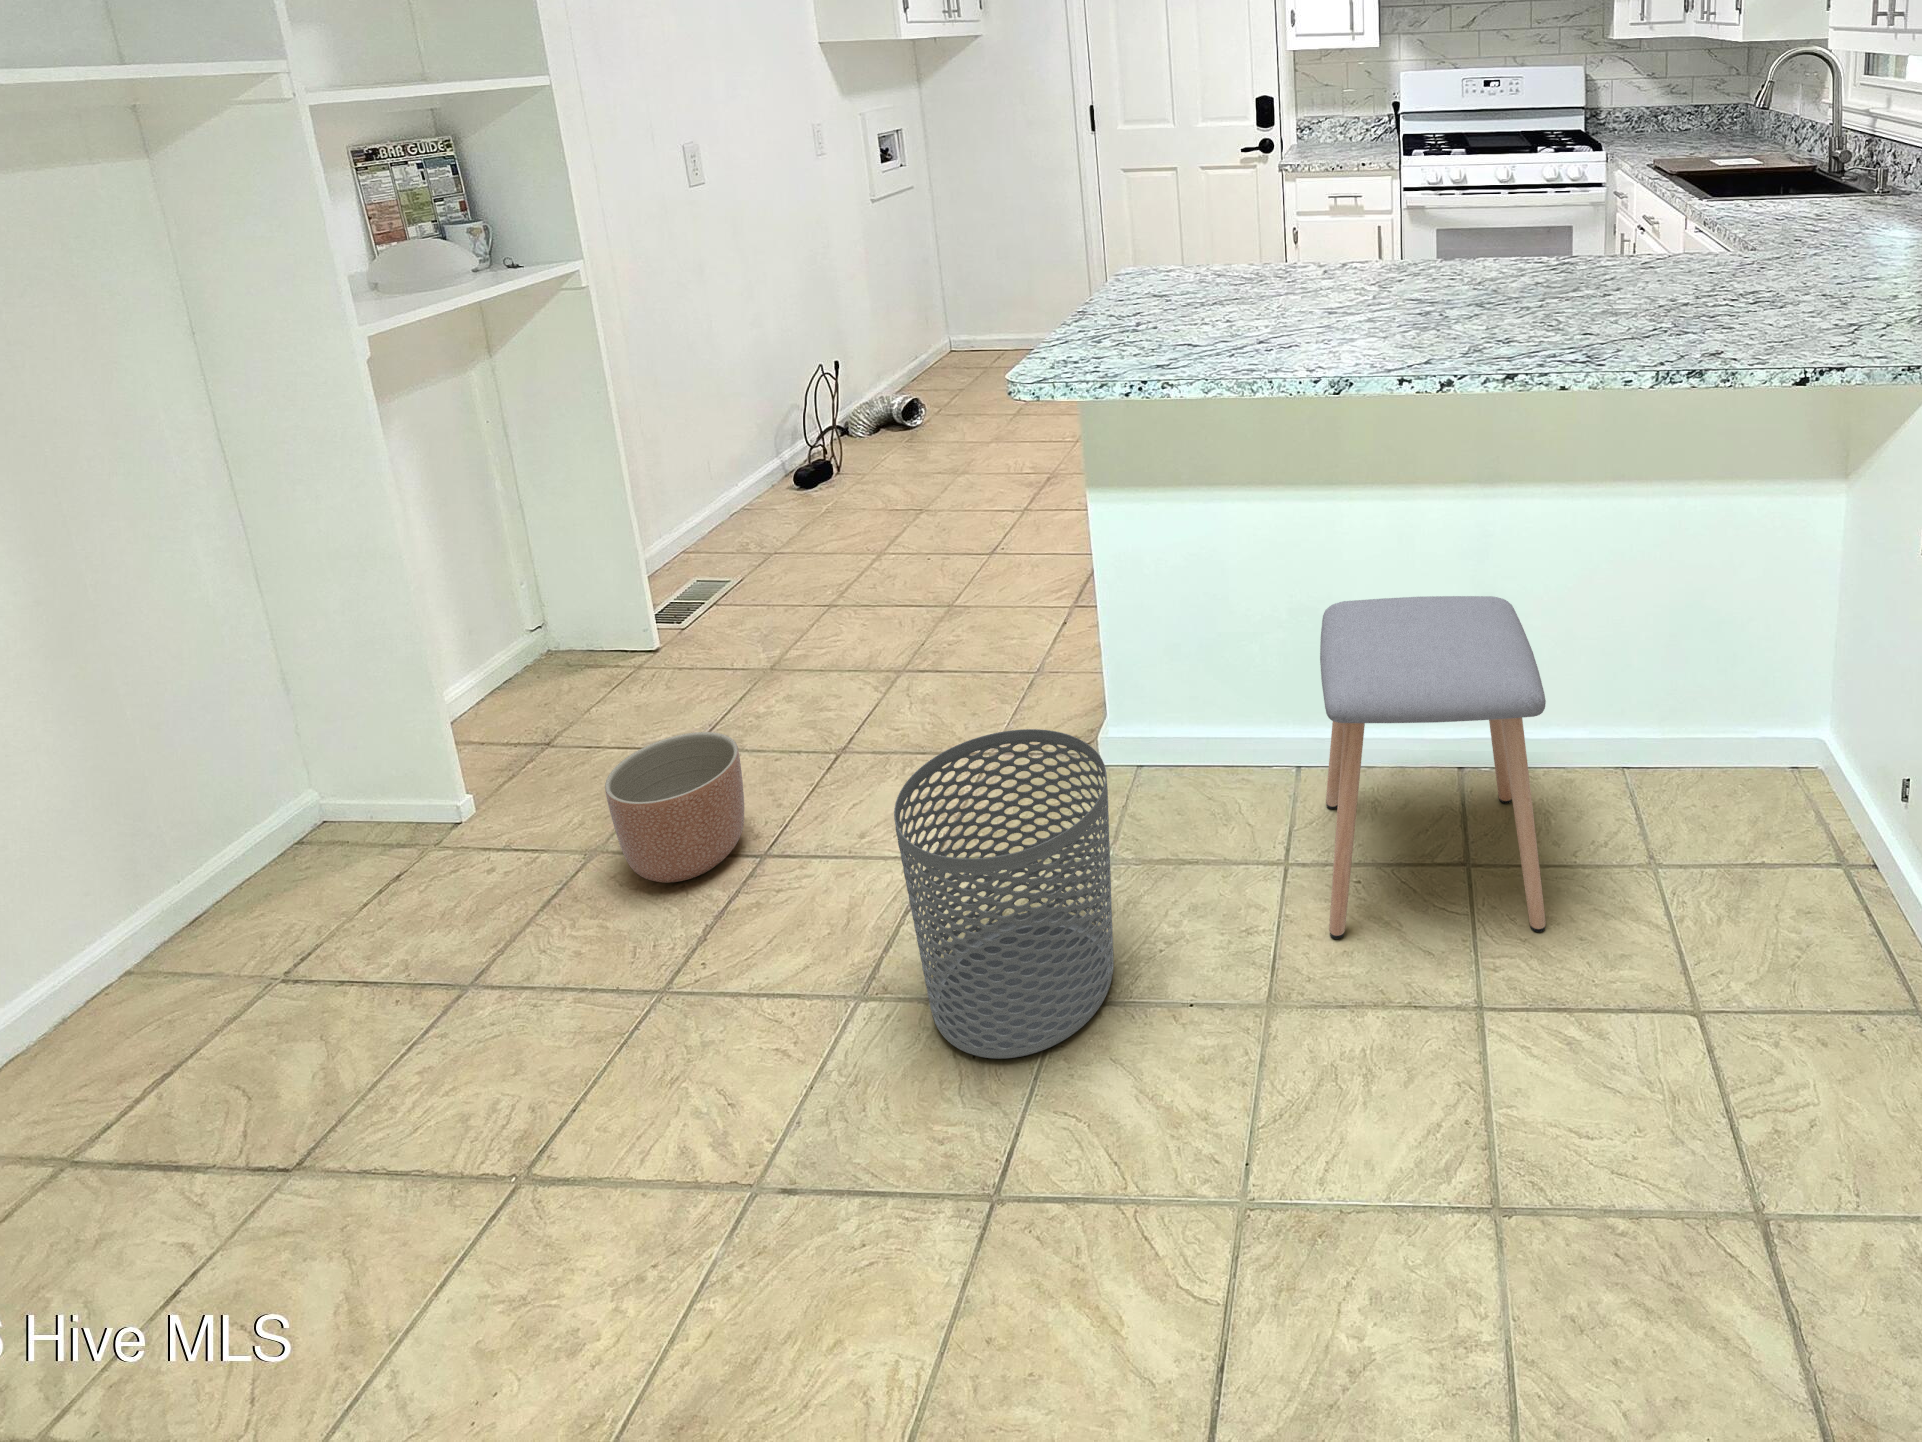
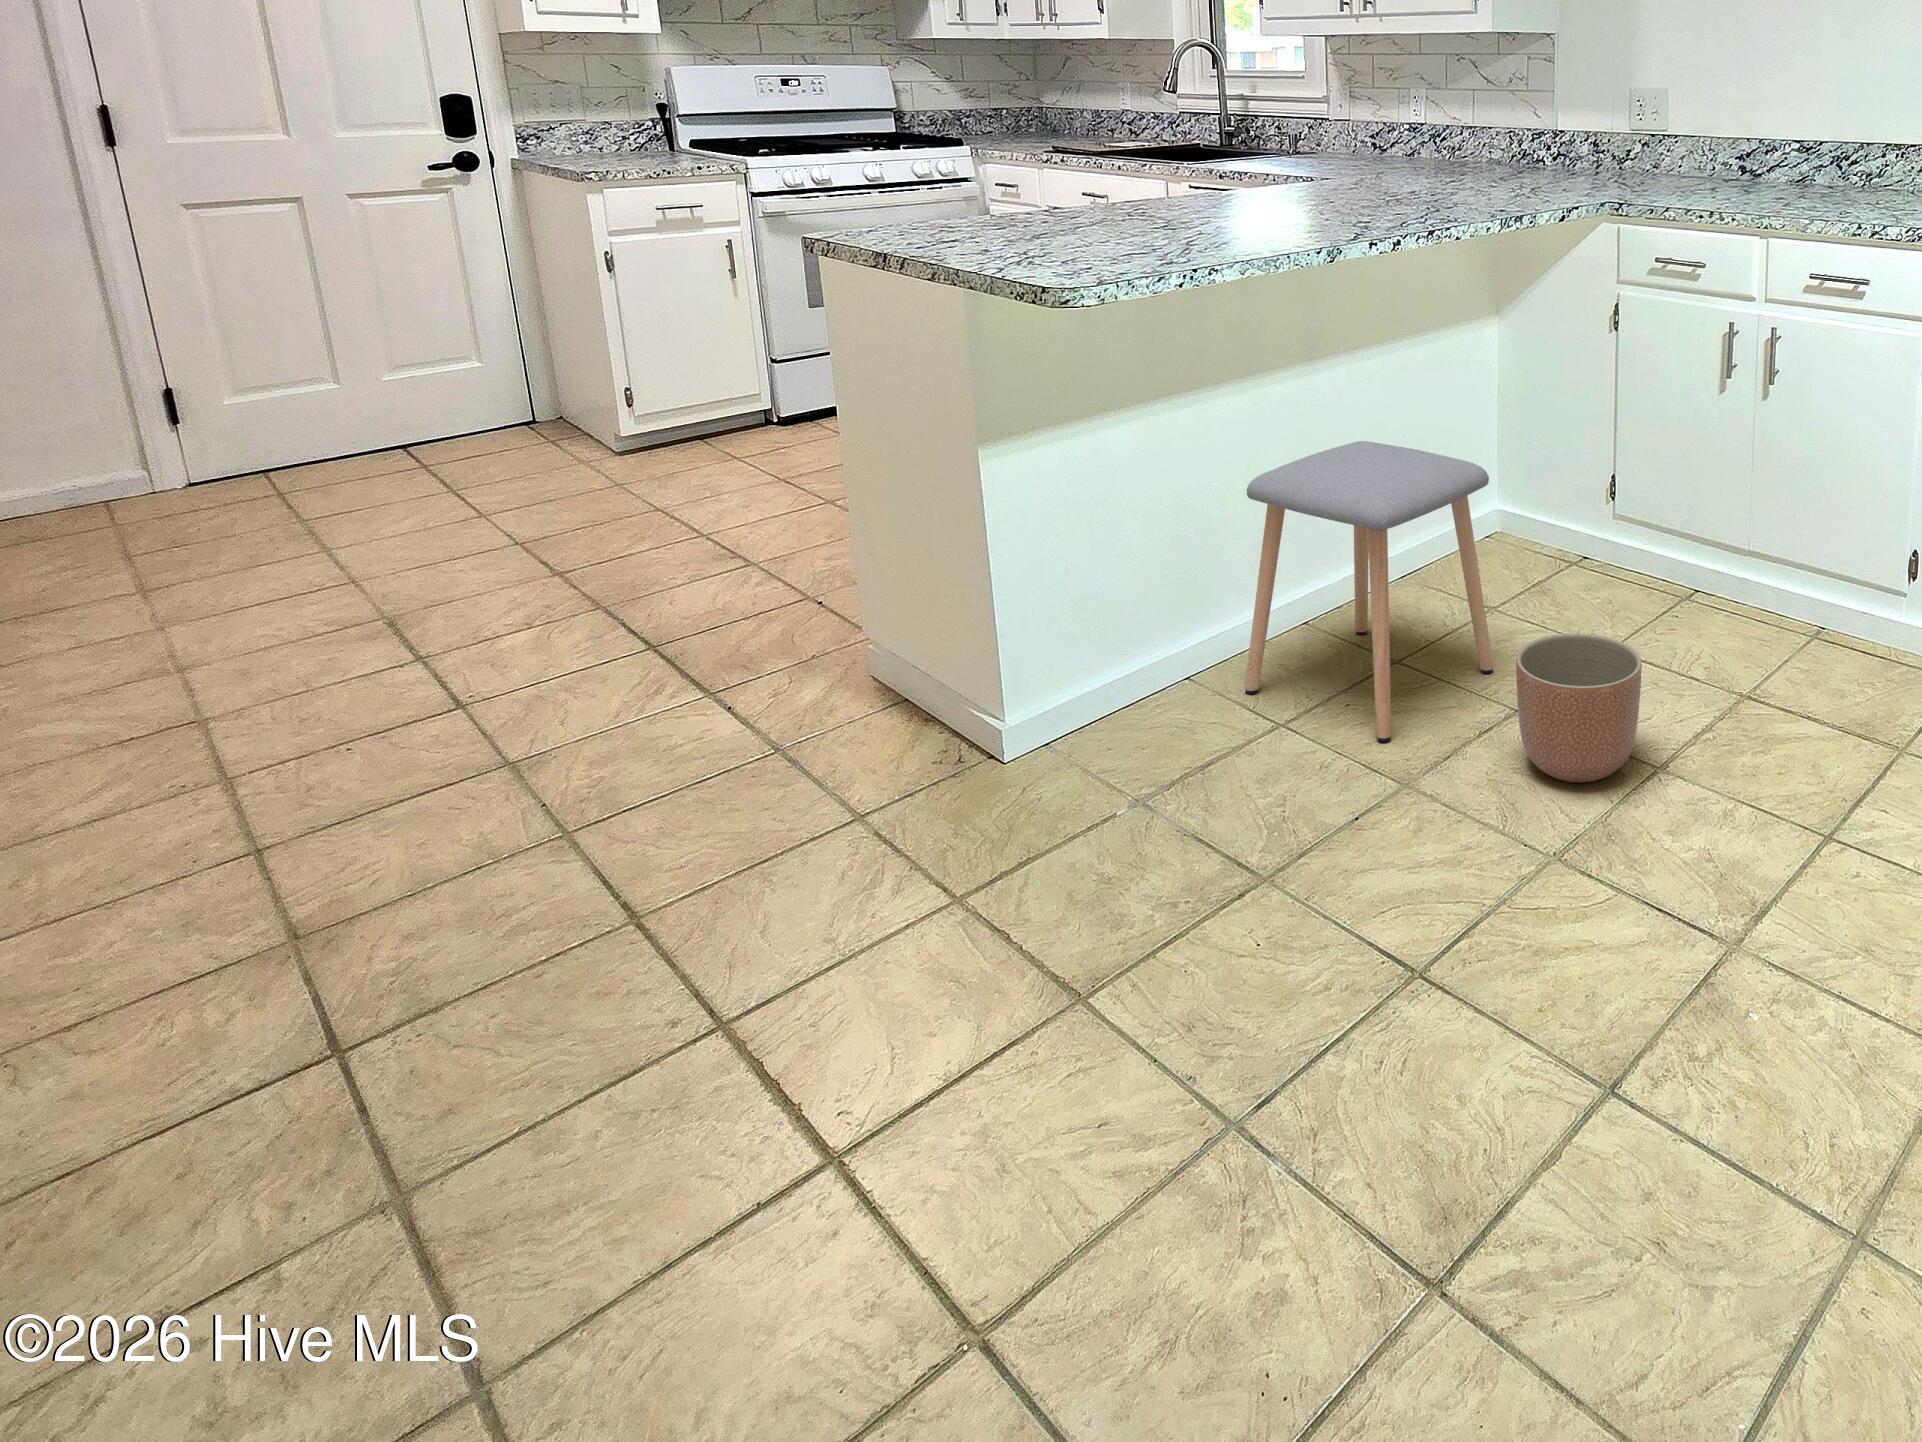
waste bin: present [894,729,1114,1059] -> none [1094,622,1321,960]
planter: present [605,732,744,883] -> present [1516,633,1642,783]

